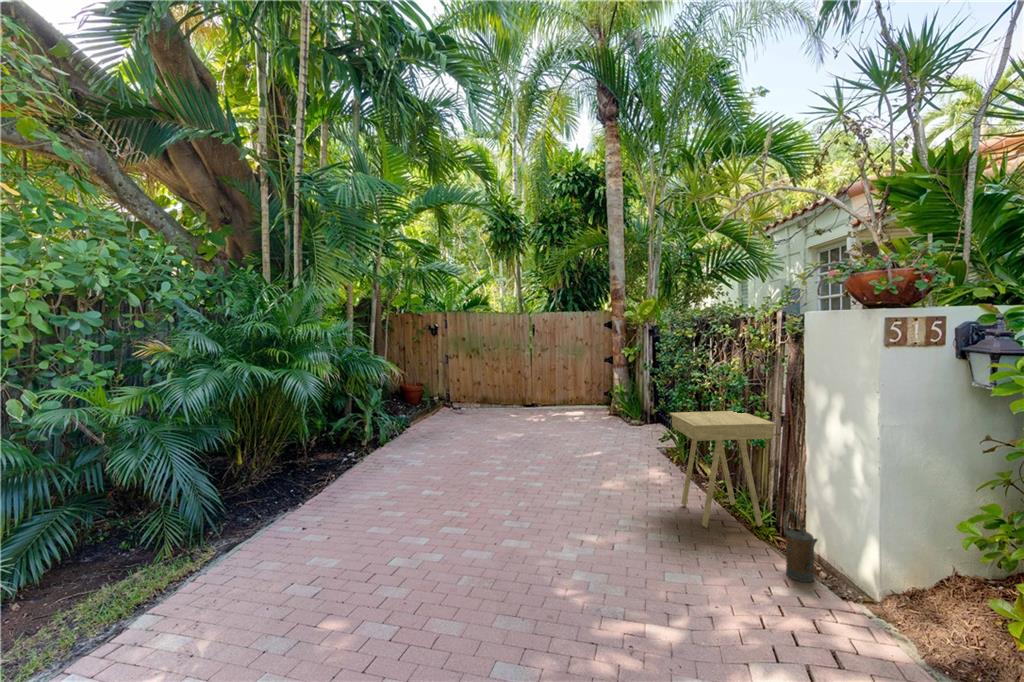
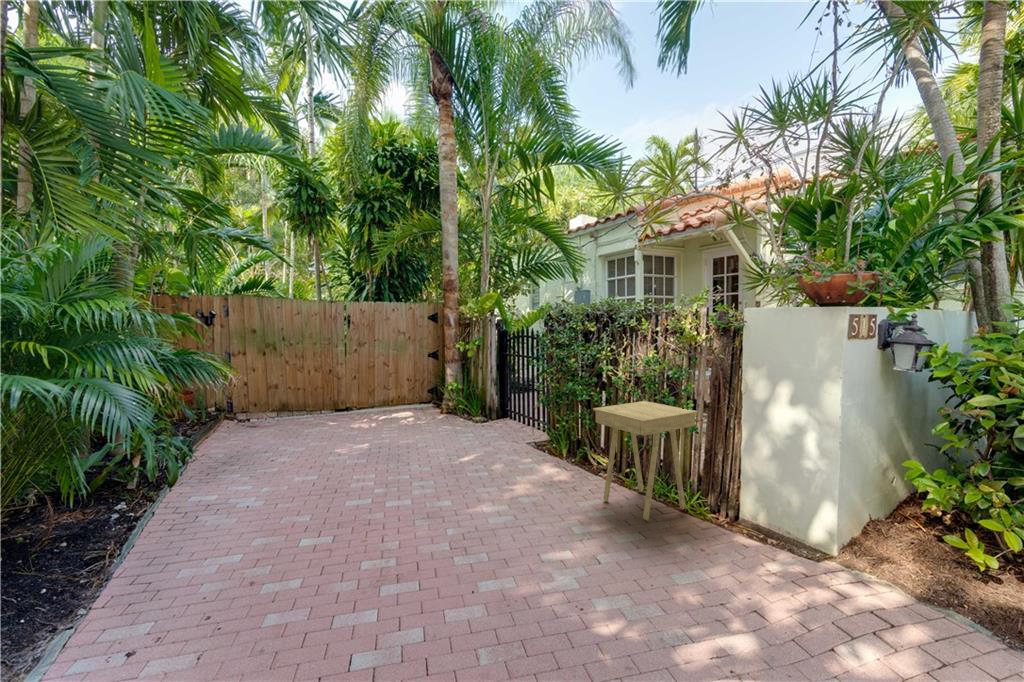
watering can: present [783,509,818,582] -> none [739,492,790,558]

